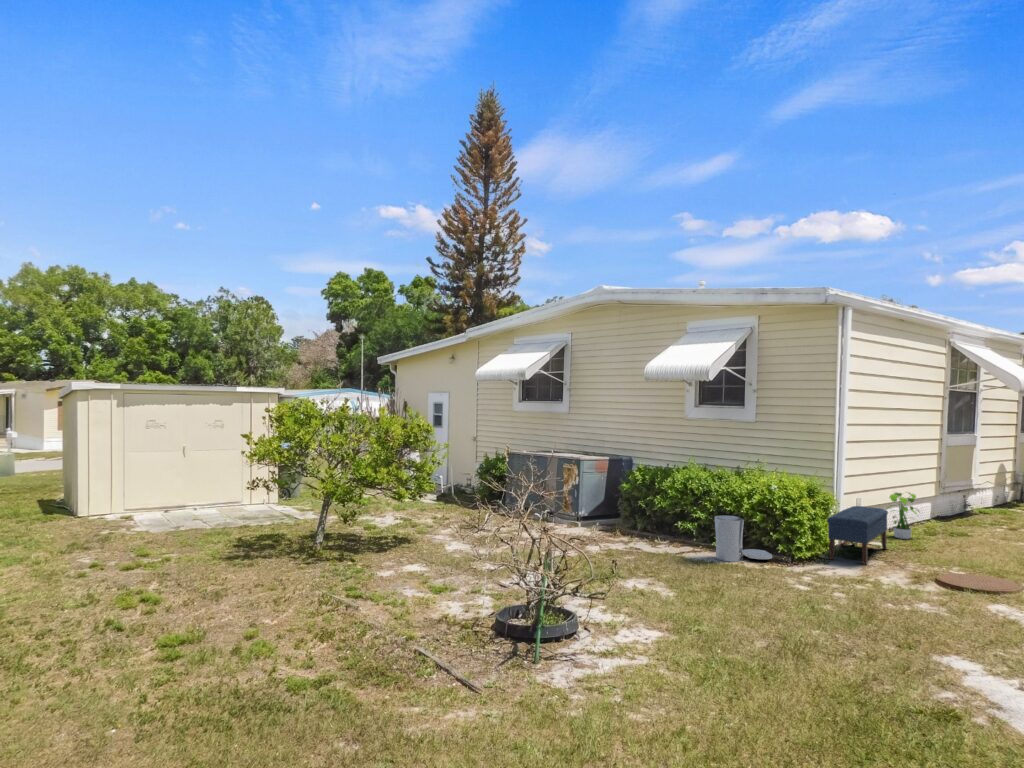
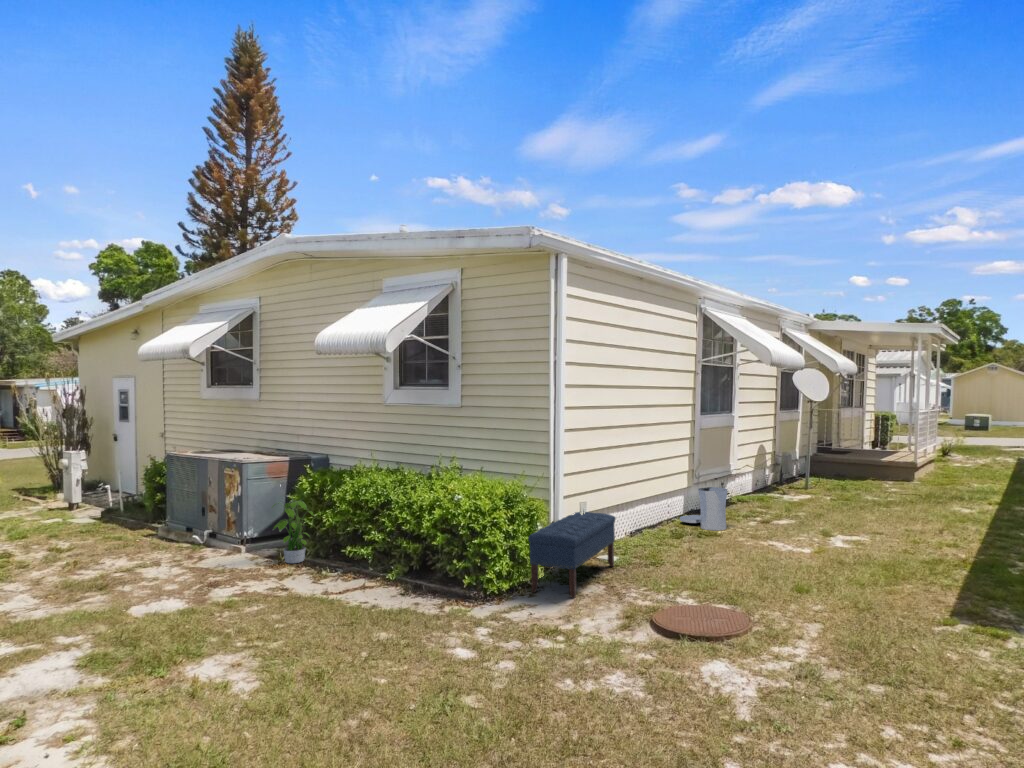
potted plant: present [887,493,917,539] -> present [273,501,314,563]
trash can: present [715,515,772,562] -> present [680,487,727,531]

